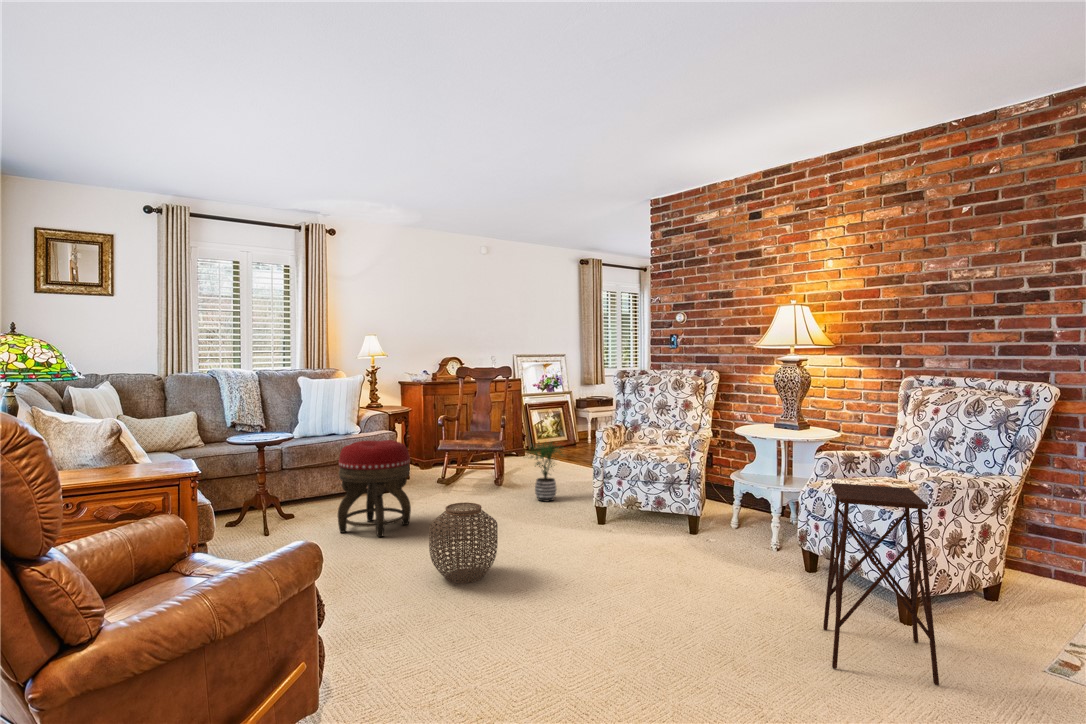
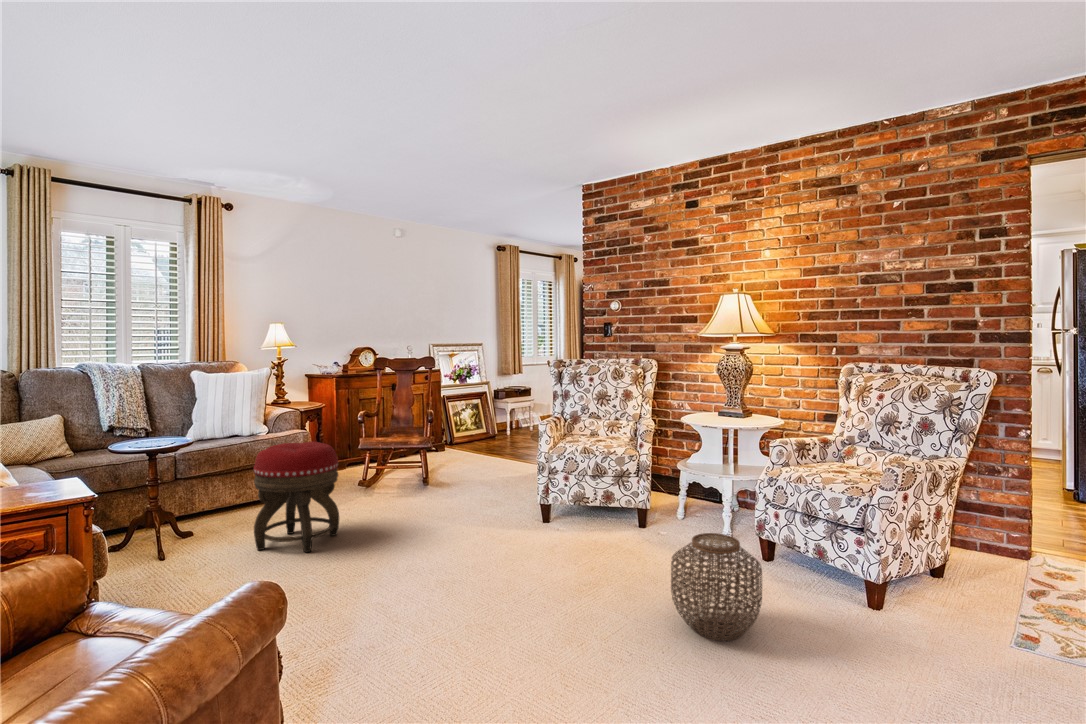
potted plant: present [527,442,562,502] -> none [457,435,502,500]
side table: present [823,483,939,685] -> none [805,474,934,672]
woven basket: present [429,503,498,584] -> present [671,533,762,641]

